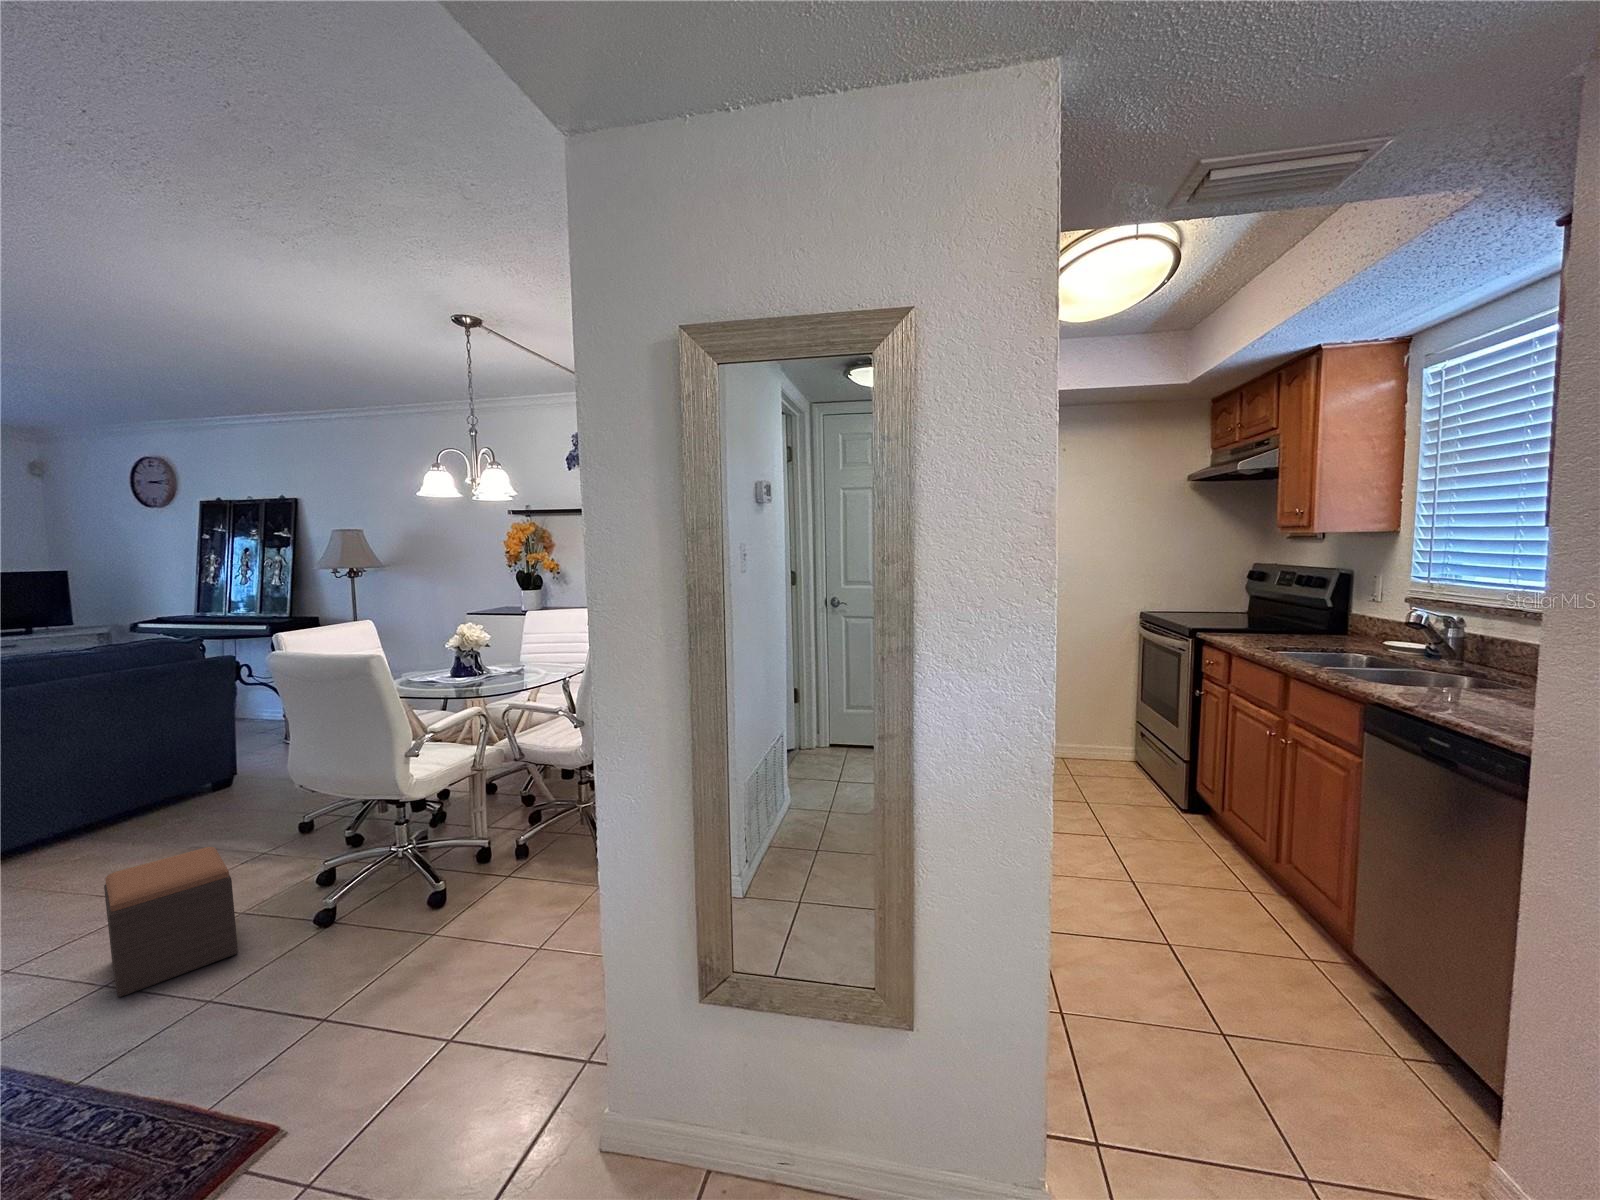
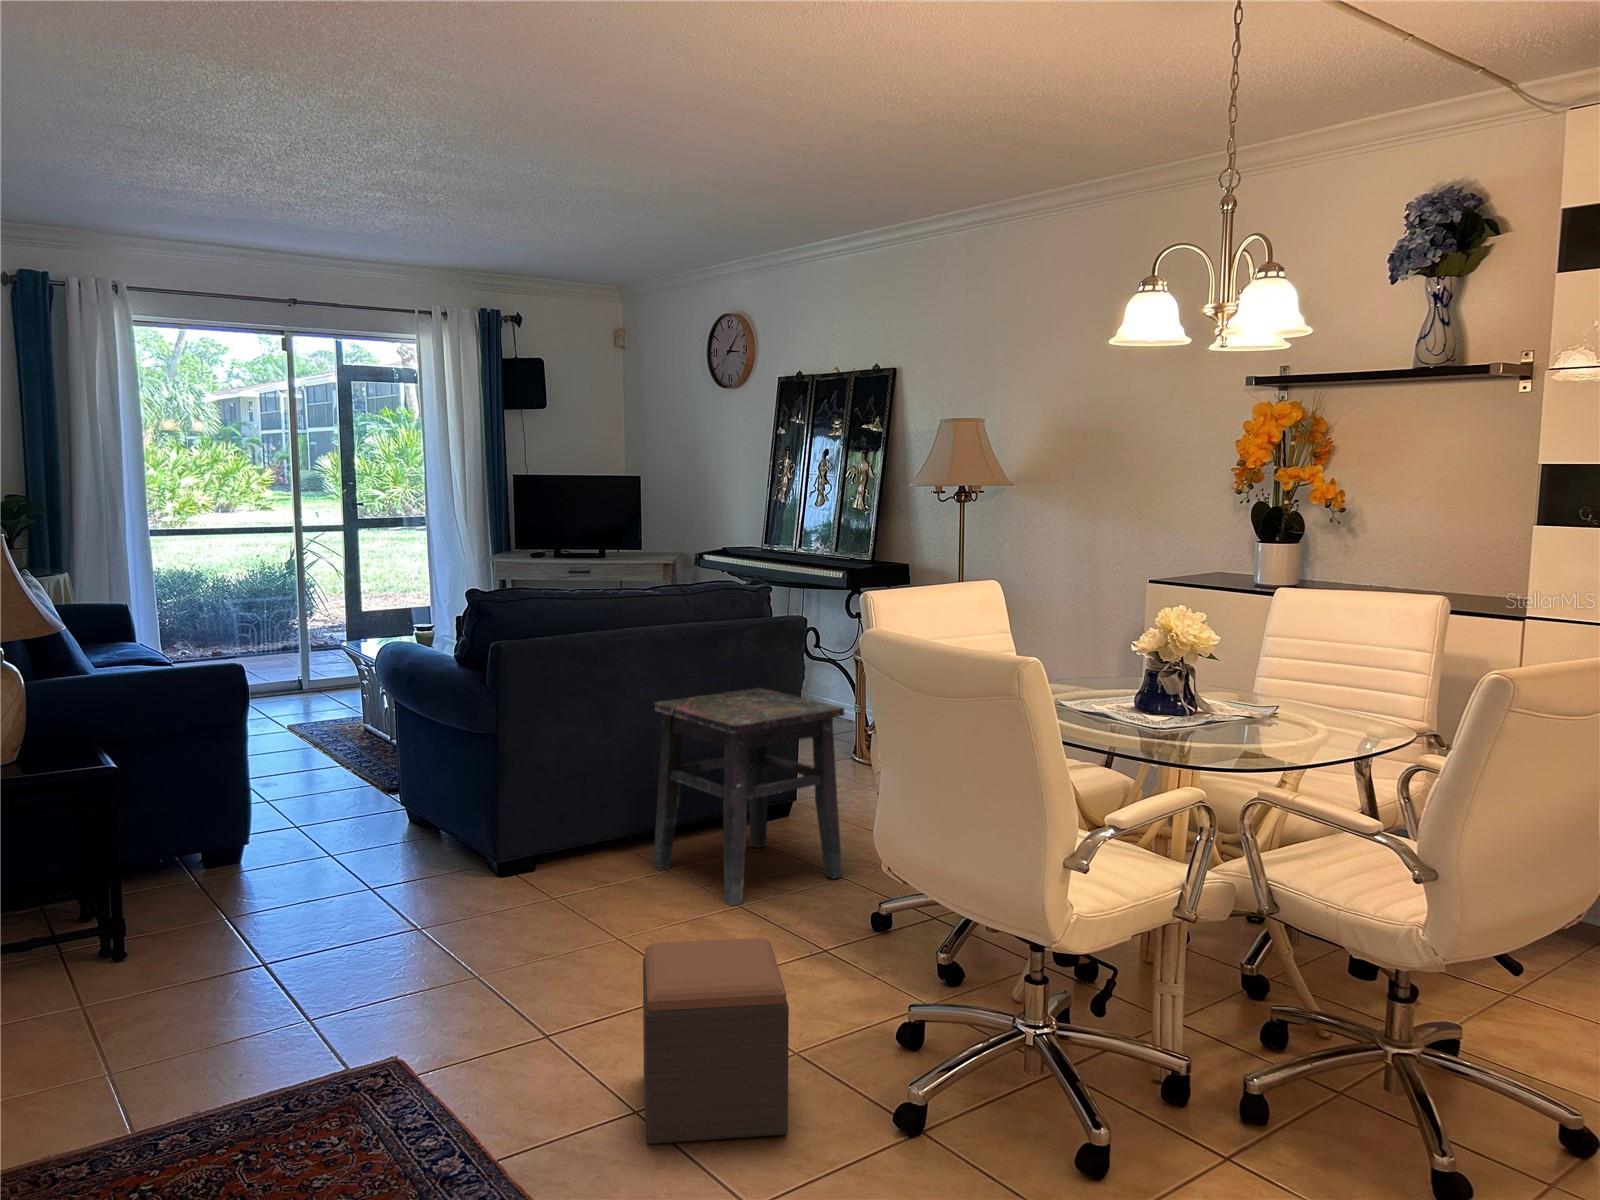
side table: none [100,703,277,845] -> present [653,688,844,906]

